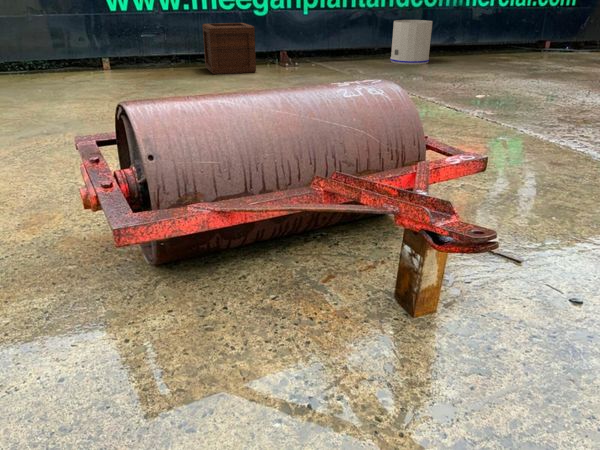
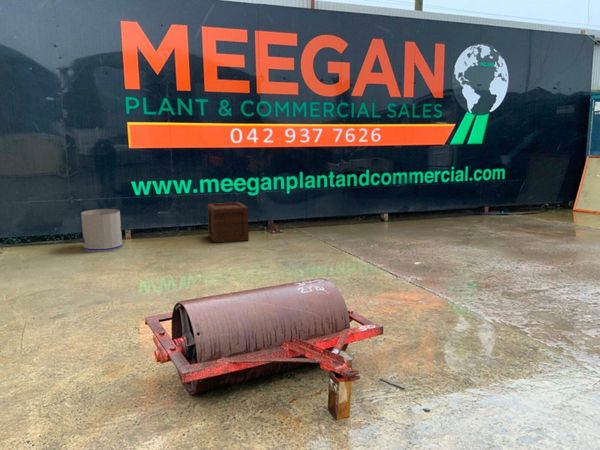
trash can: present [390,20,432,65] -> present [81,209,123,252]

